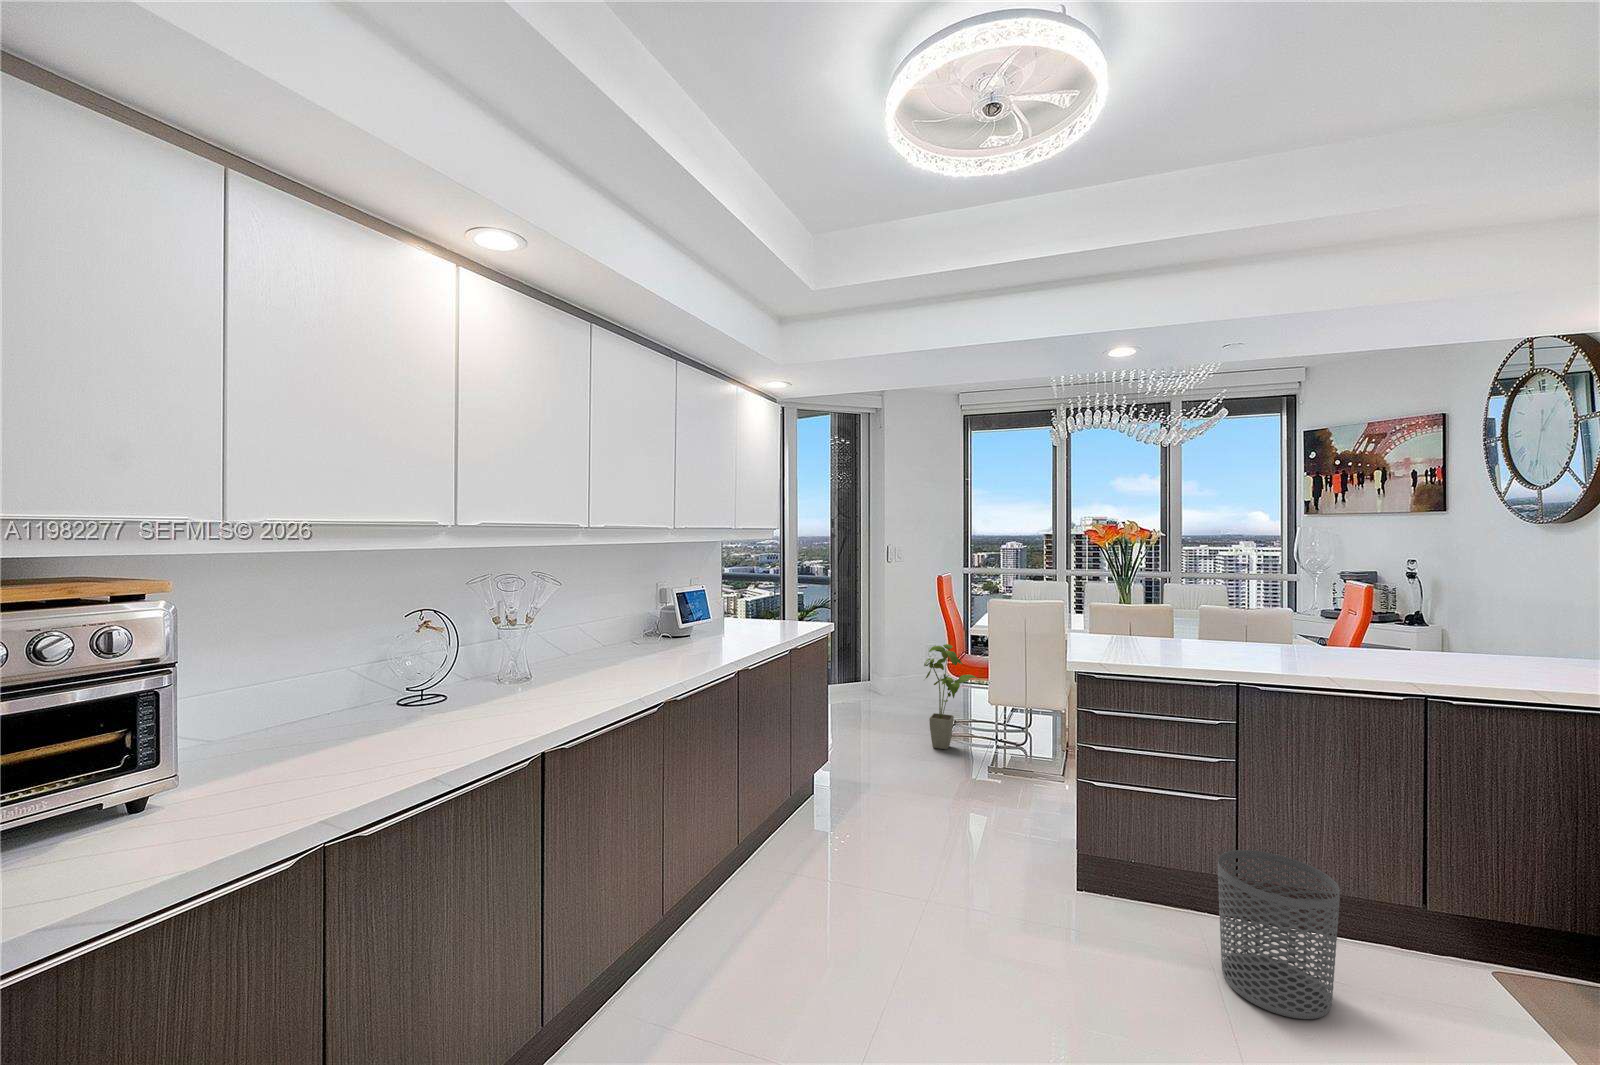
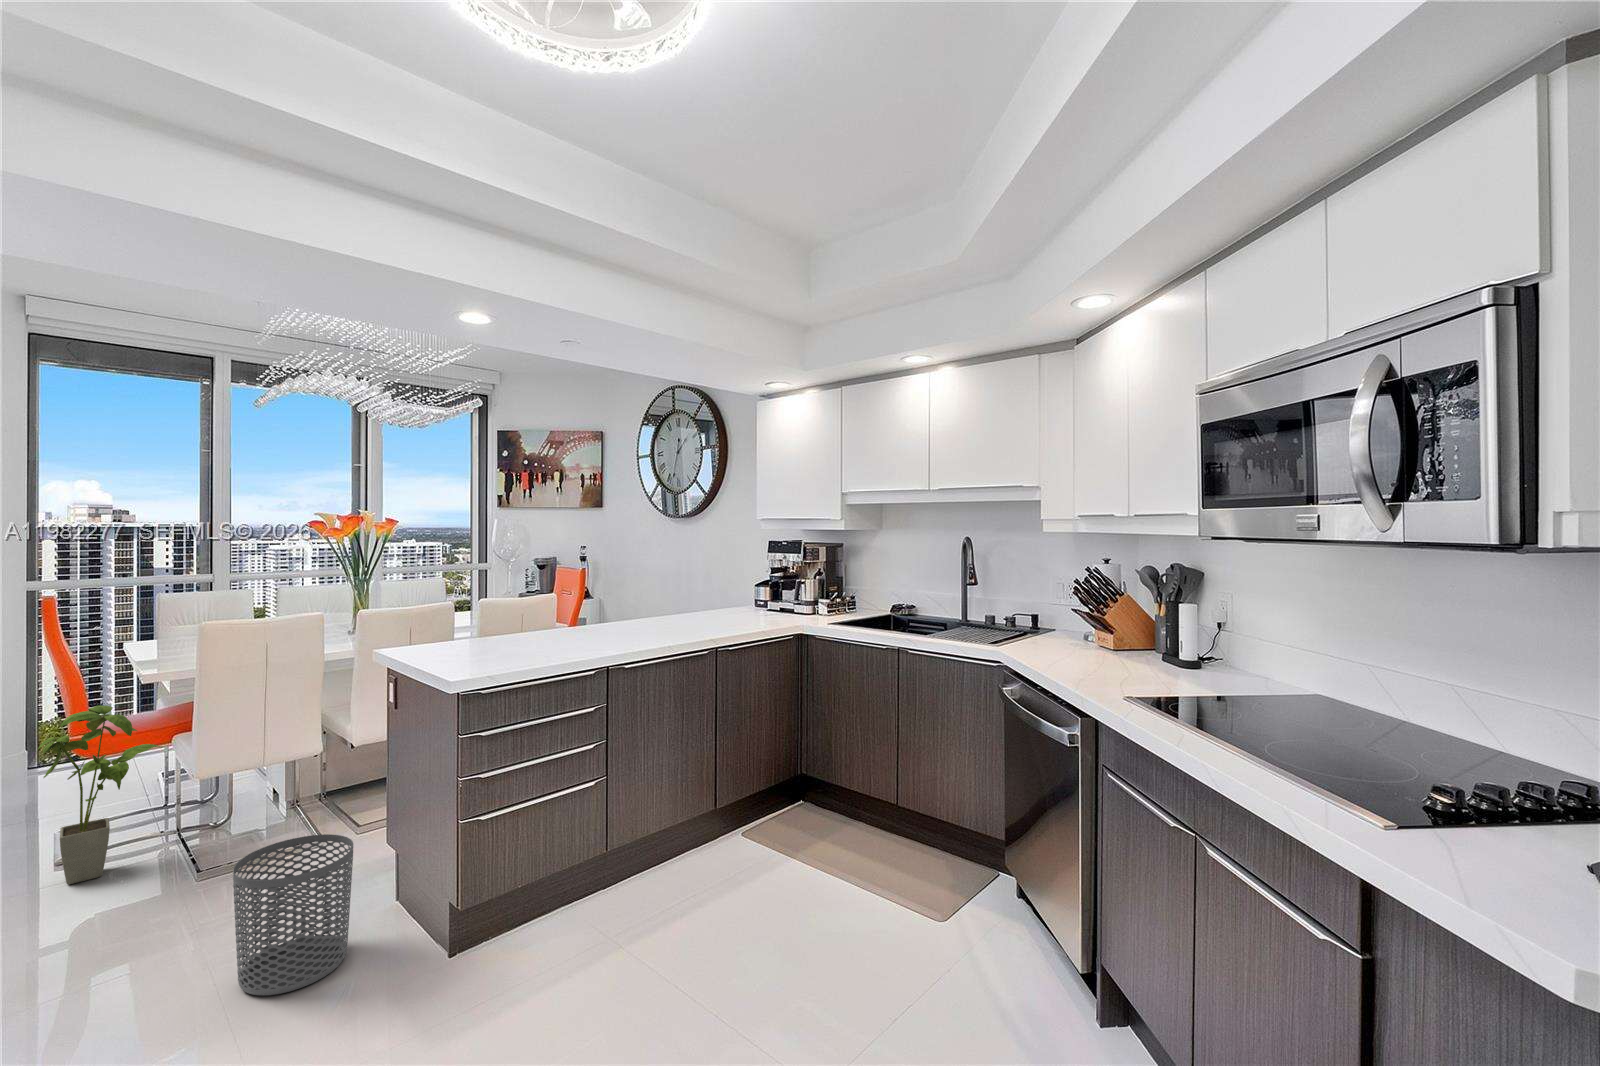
waste bin: present [1218,850,1340,1019] -> present [233,834,354,996]

